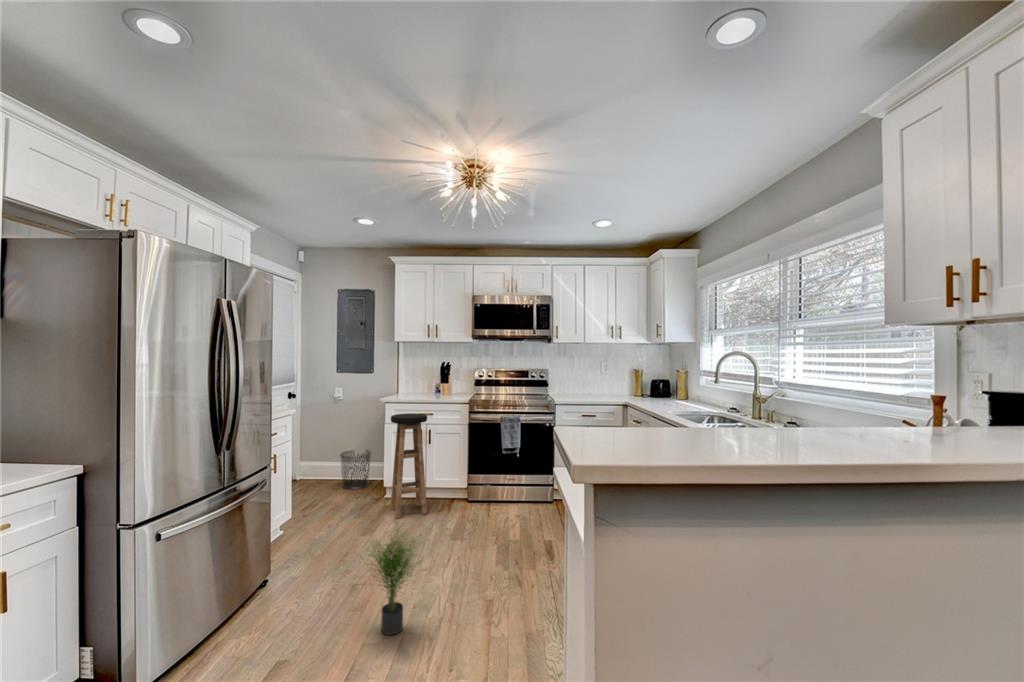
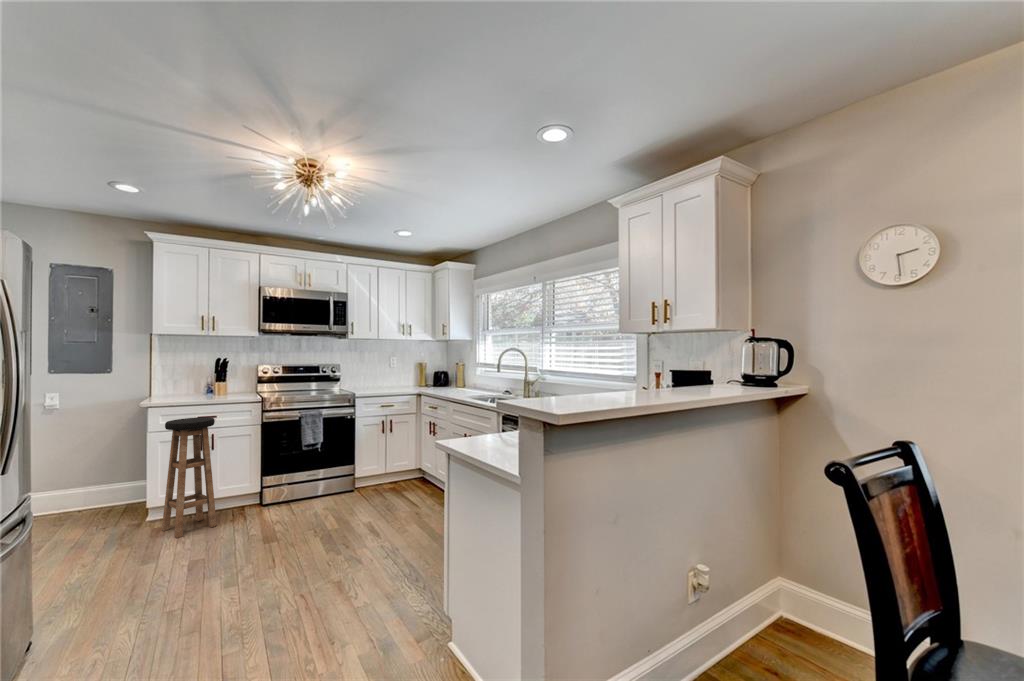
waste bin: present [340,451,371,489] -> none [62,470,114,521]
potted plant: present [369,531,421,635] -> none [200,523,279,641]

